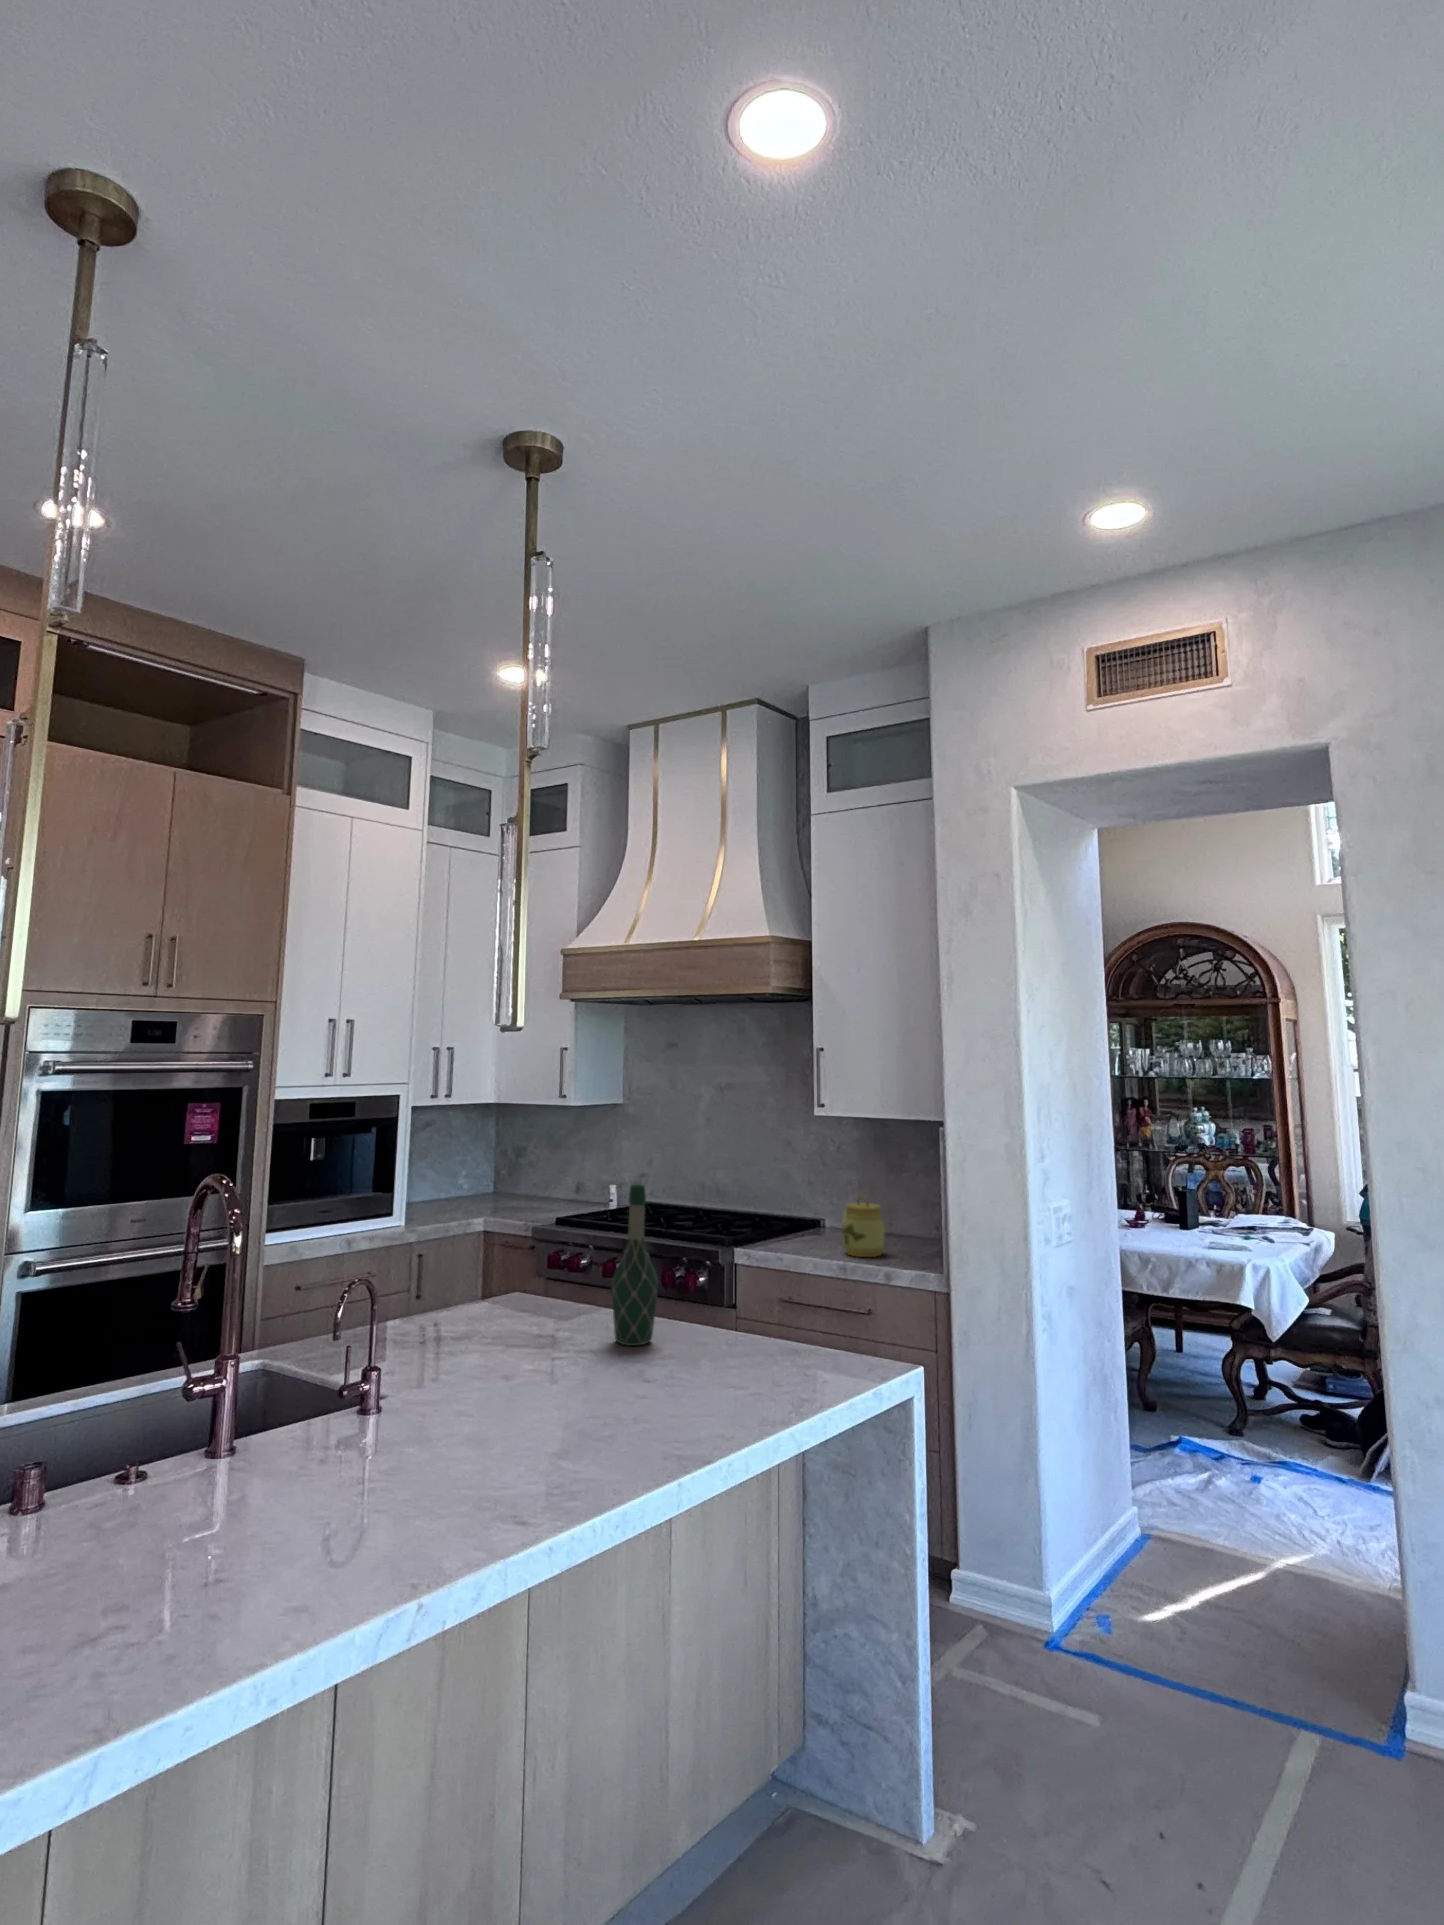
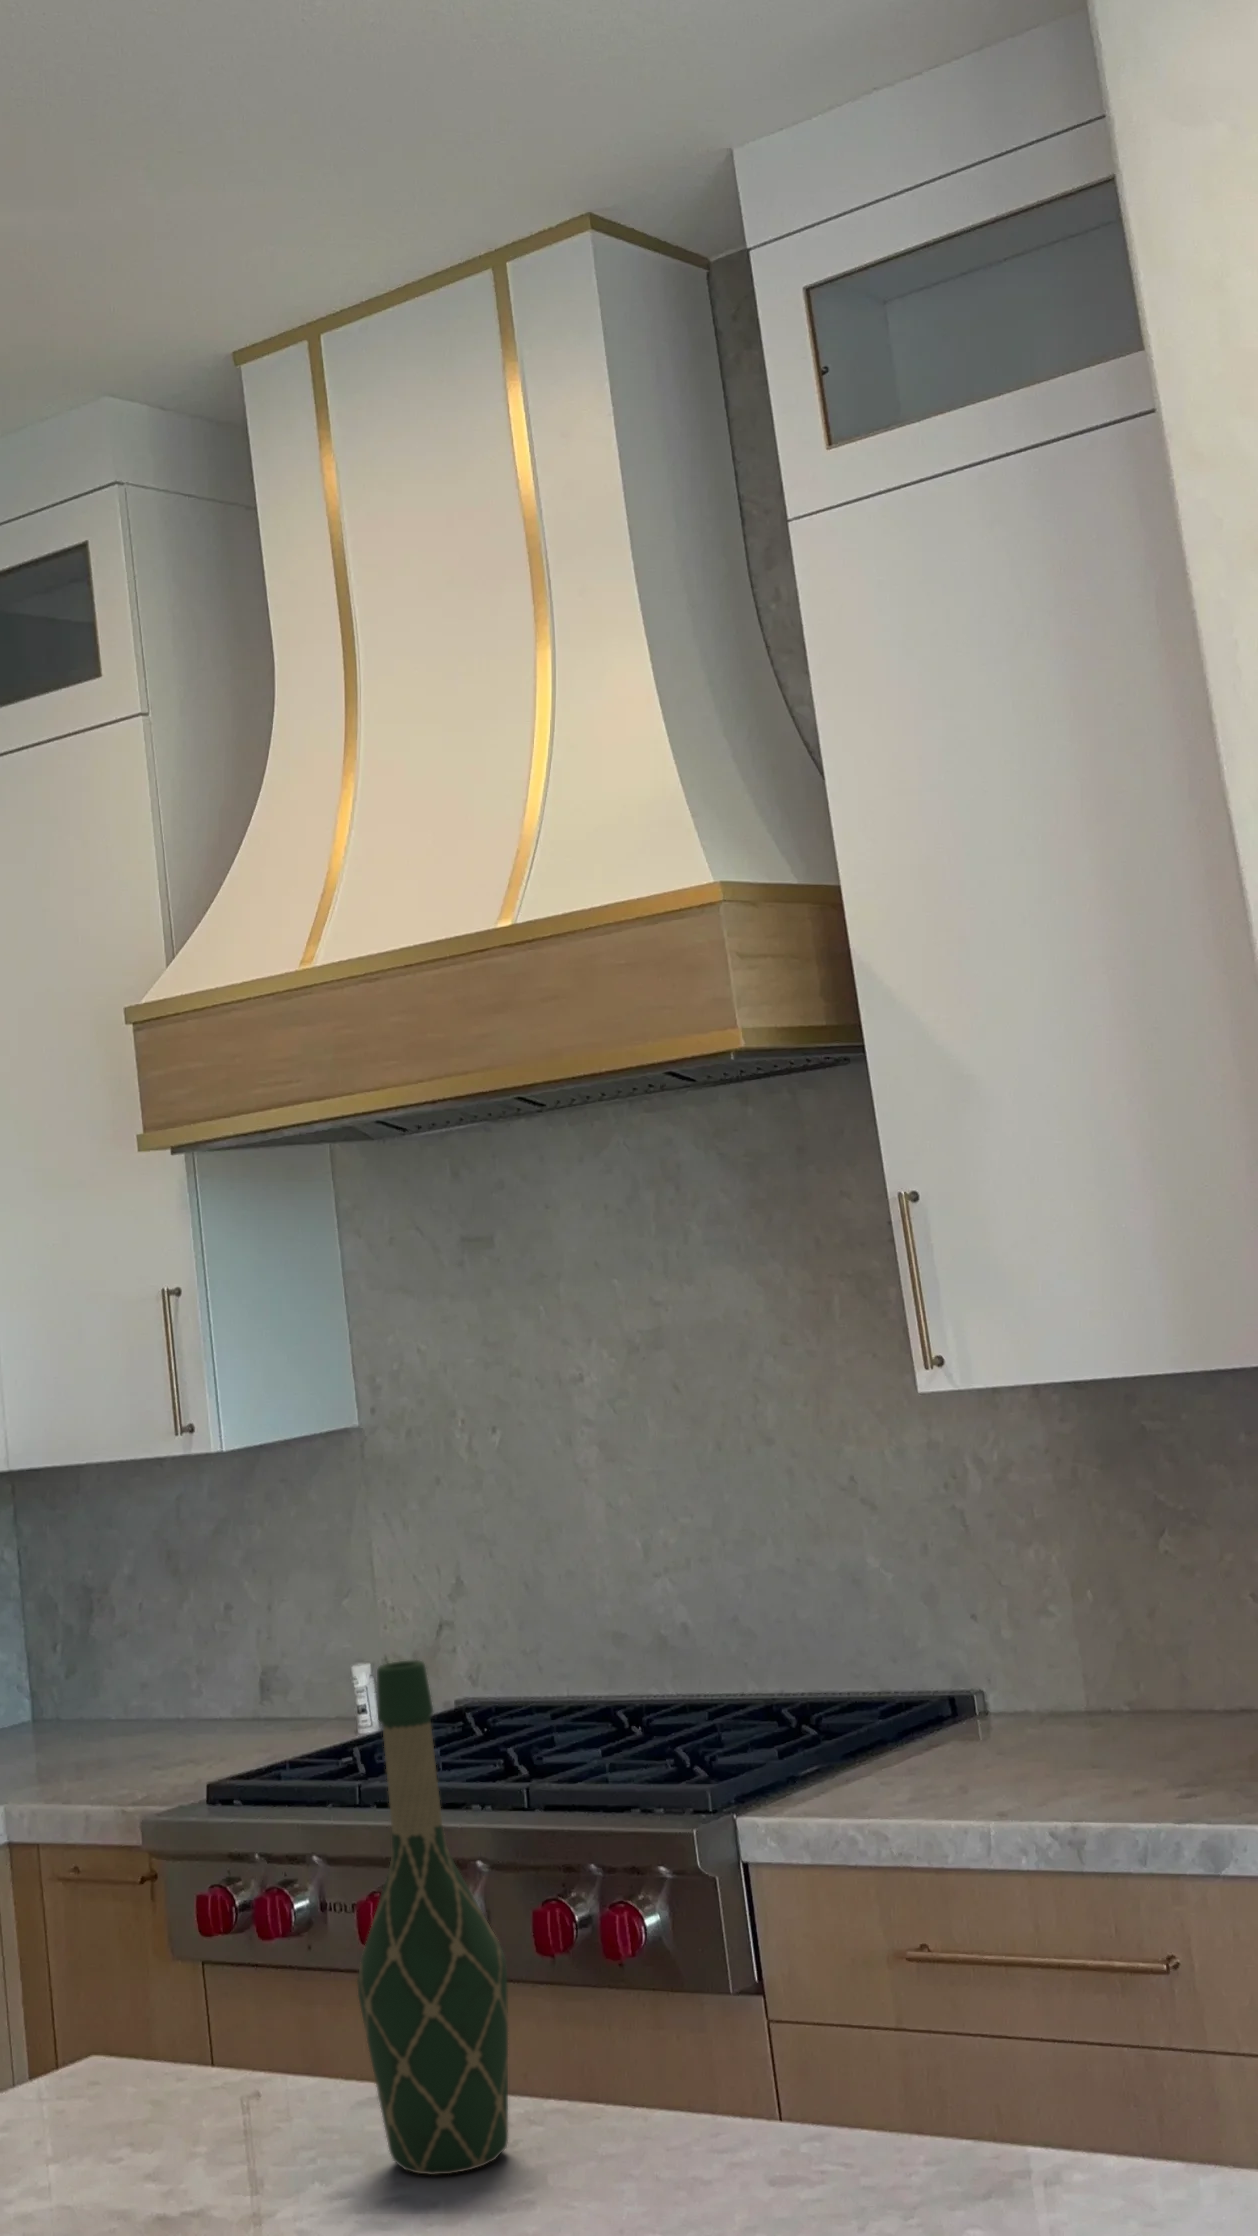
jar: present [842,1196,885,1257] -> none [1044,1609,1178,1794]

